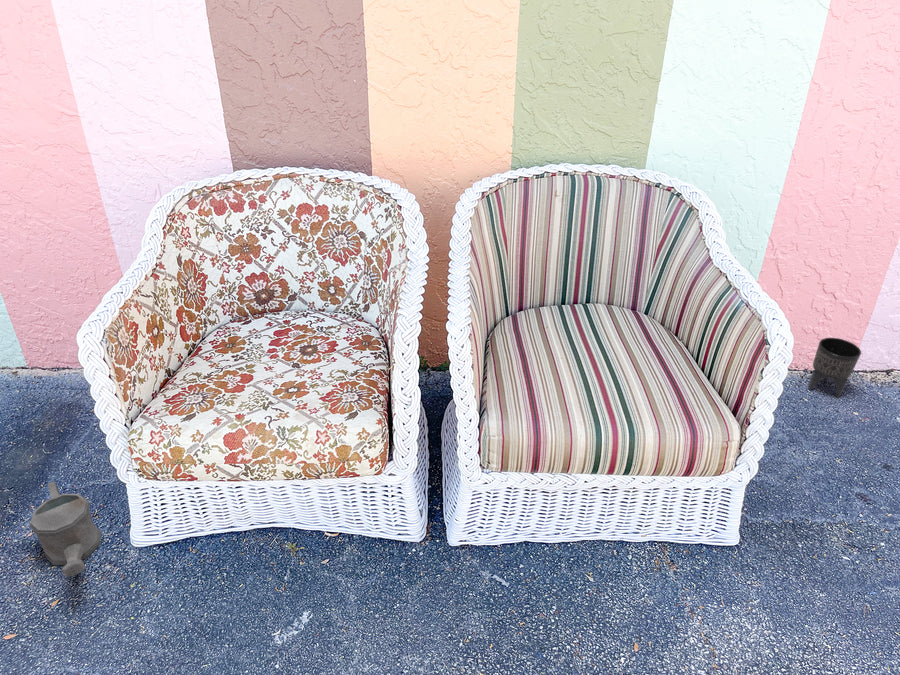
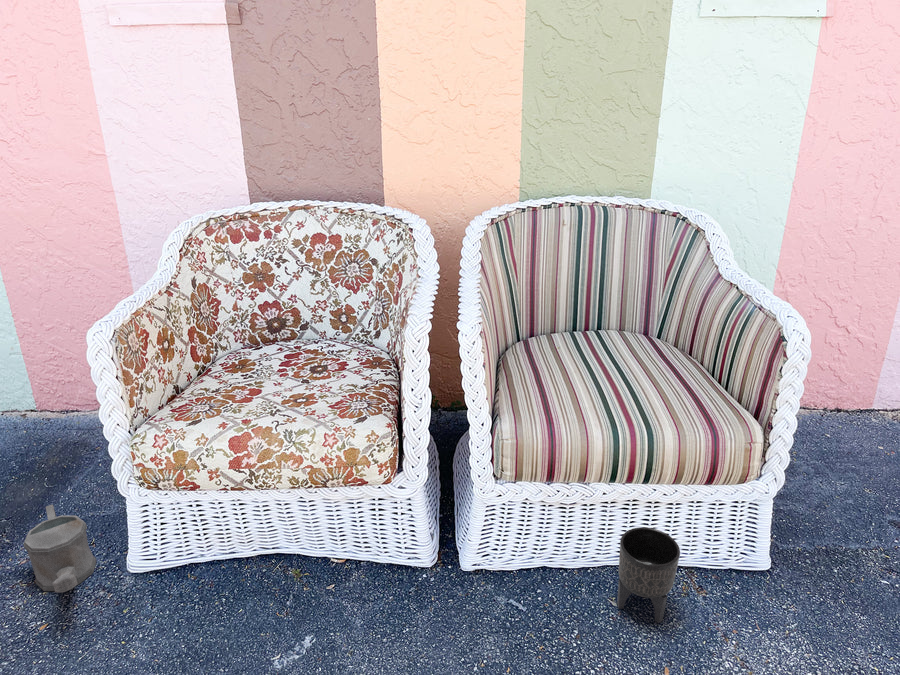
planter: present [808,338,861,397] -> present [617,527,680,623]

